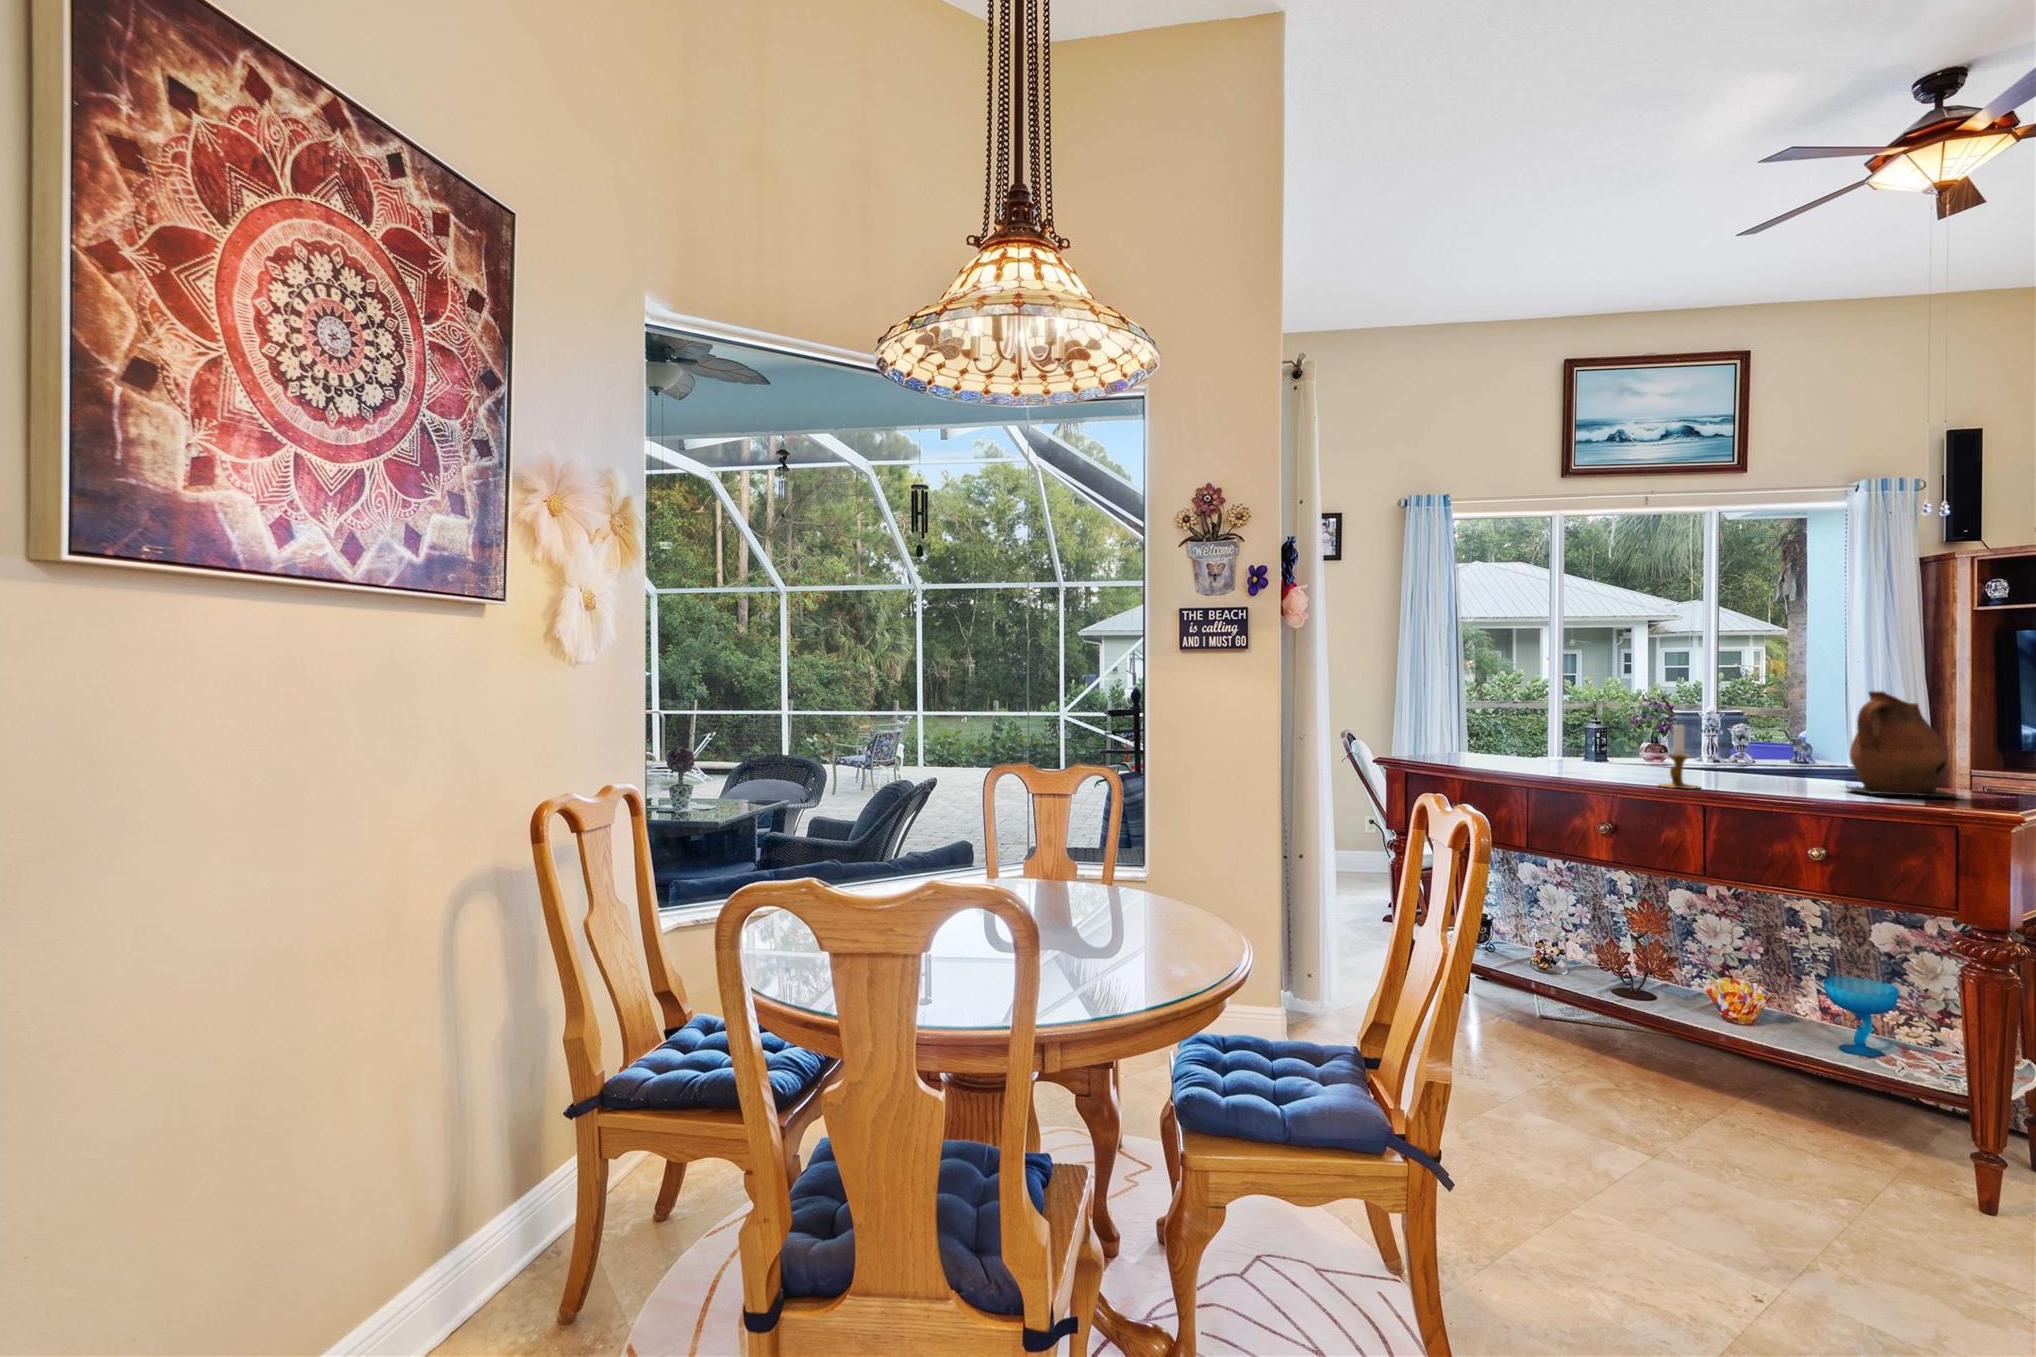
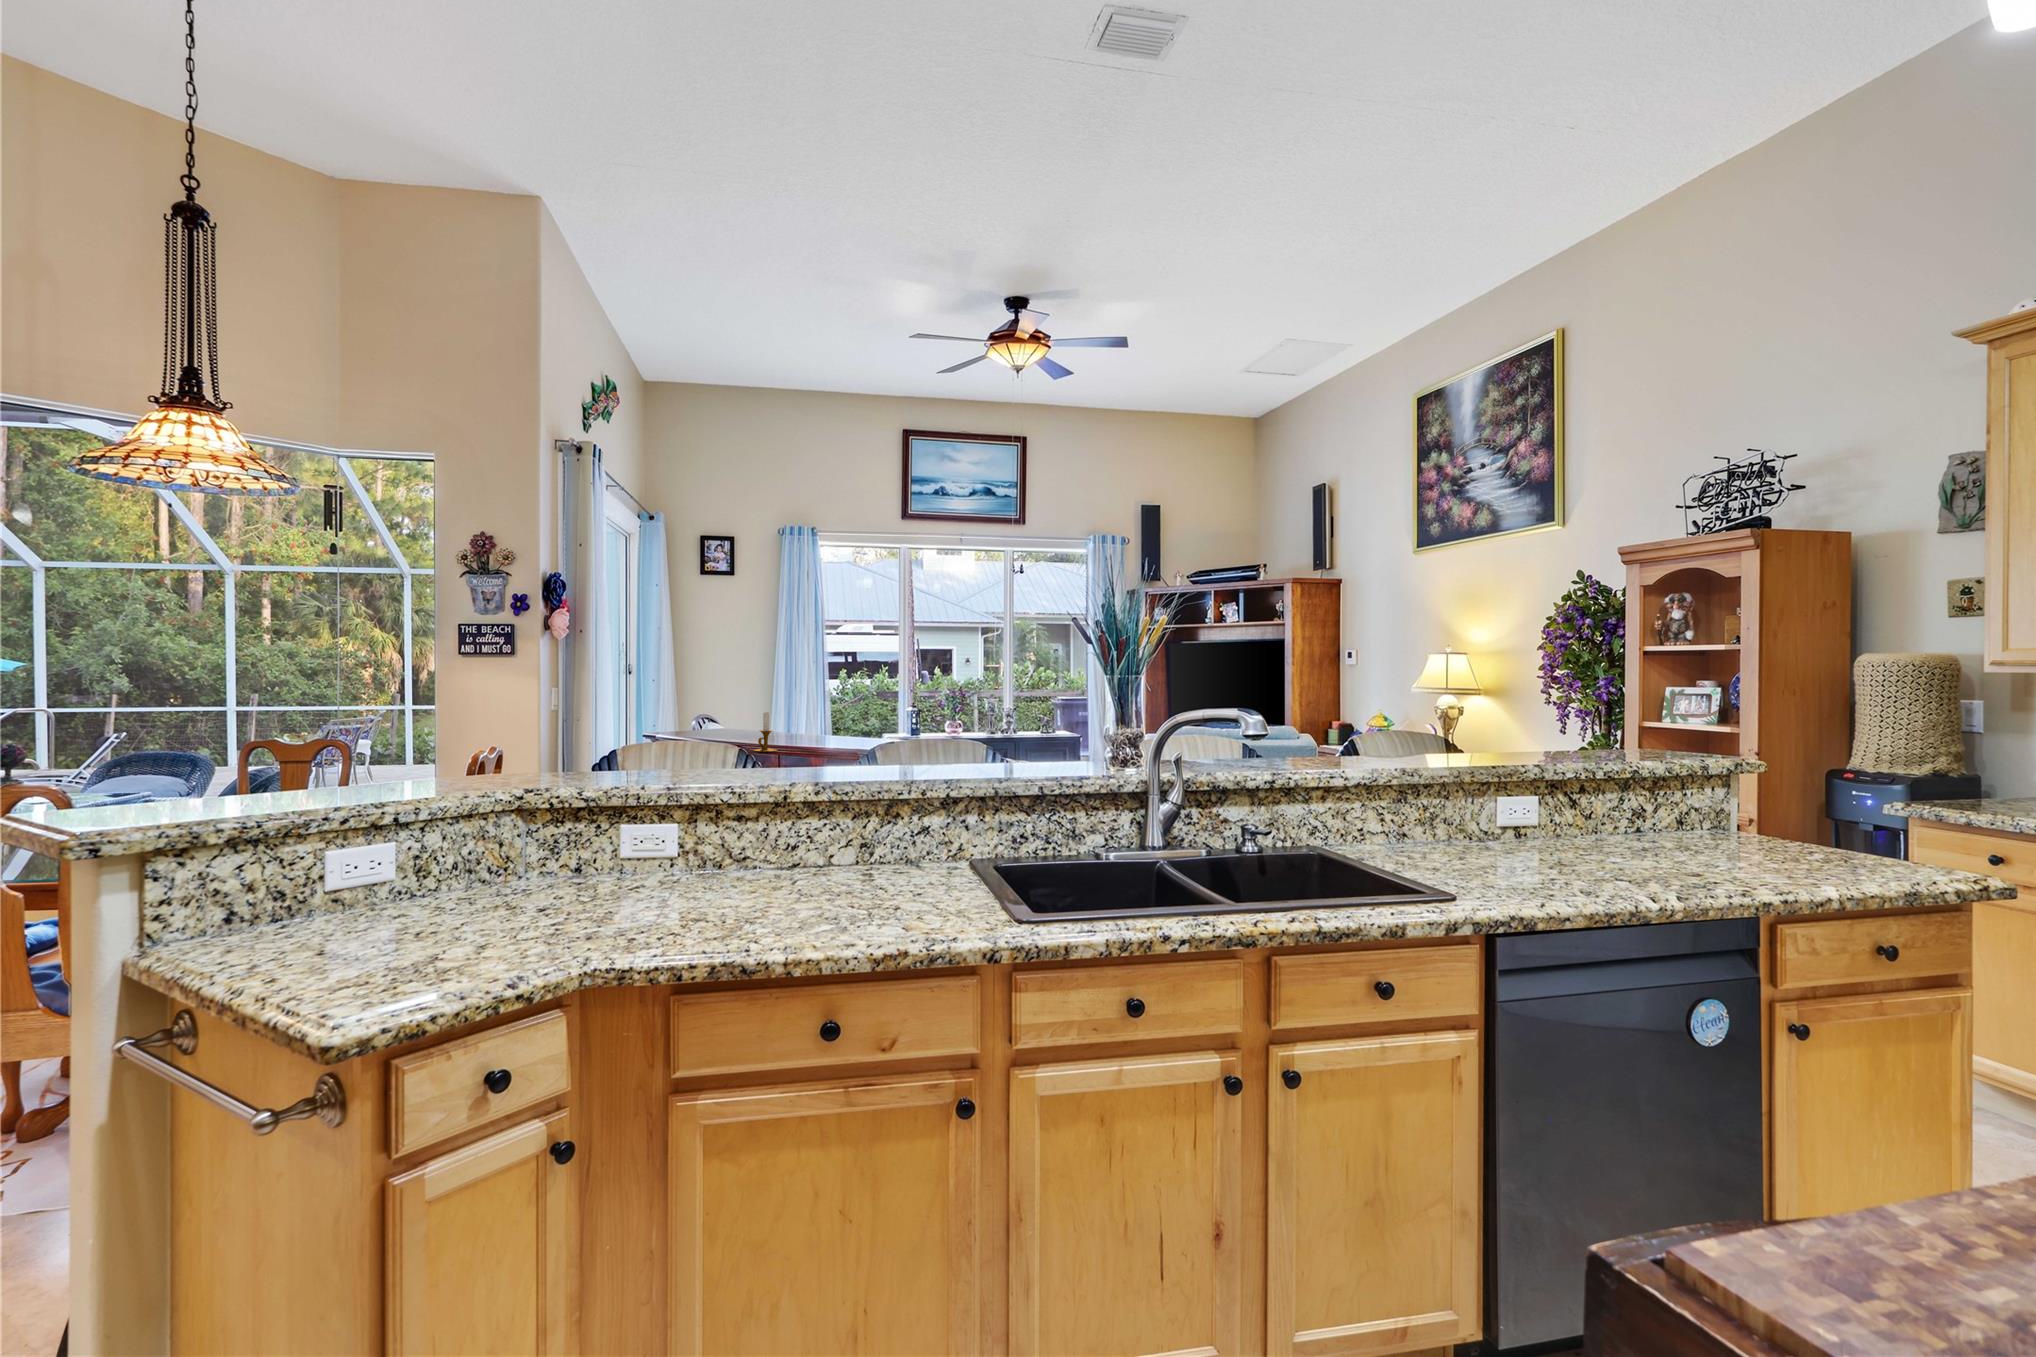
ceramic pitcher: present [1846,691,1960,798] -> none [846,692,898,755]

